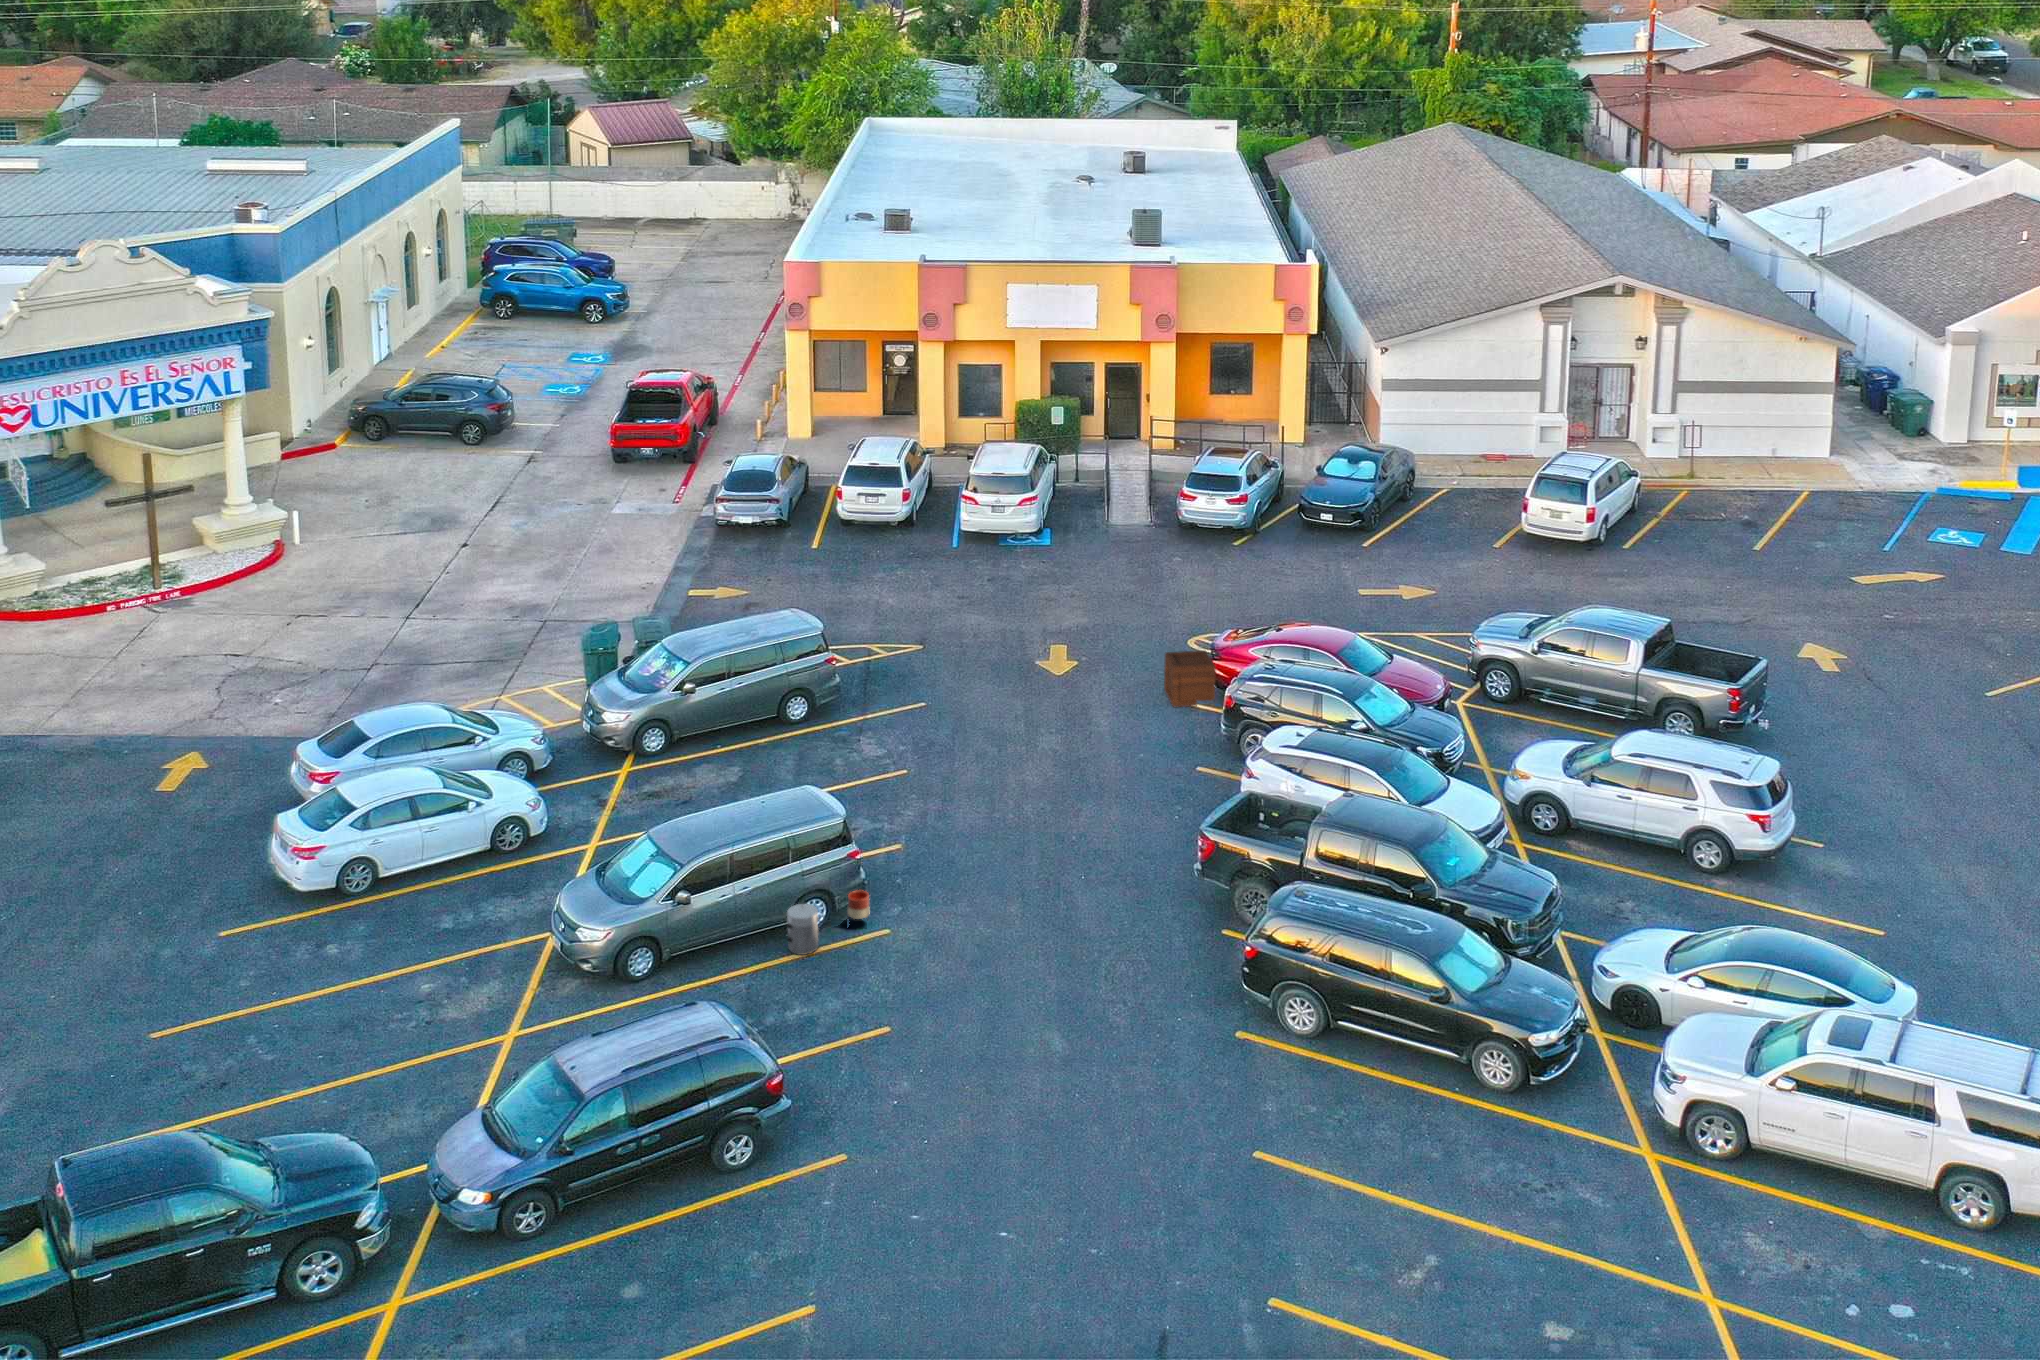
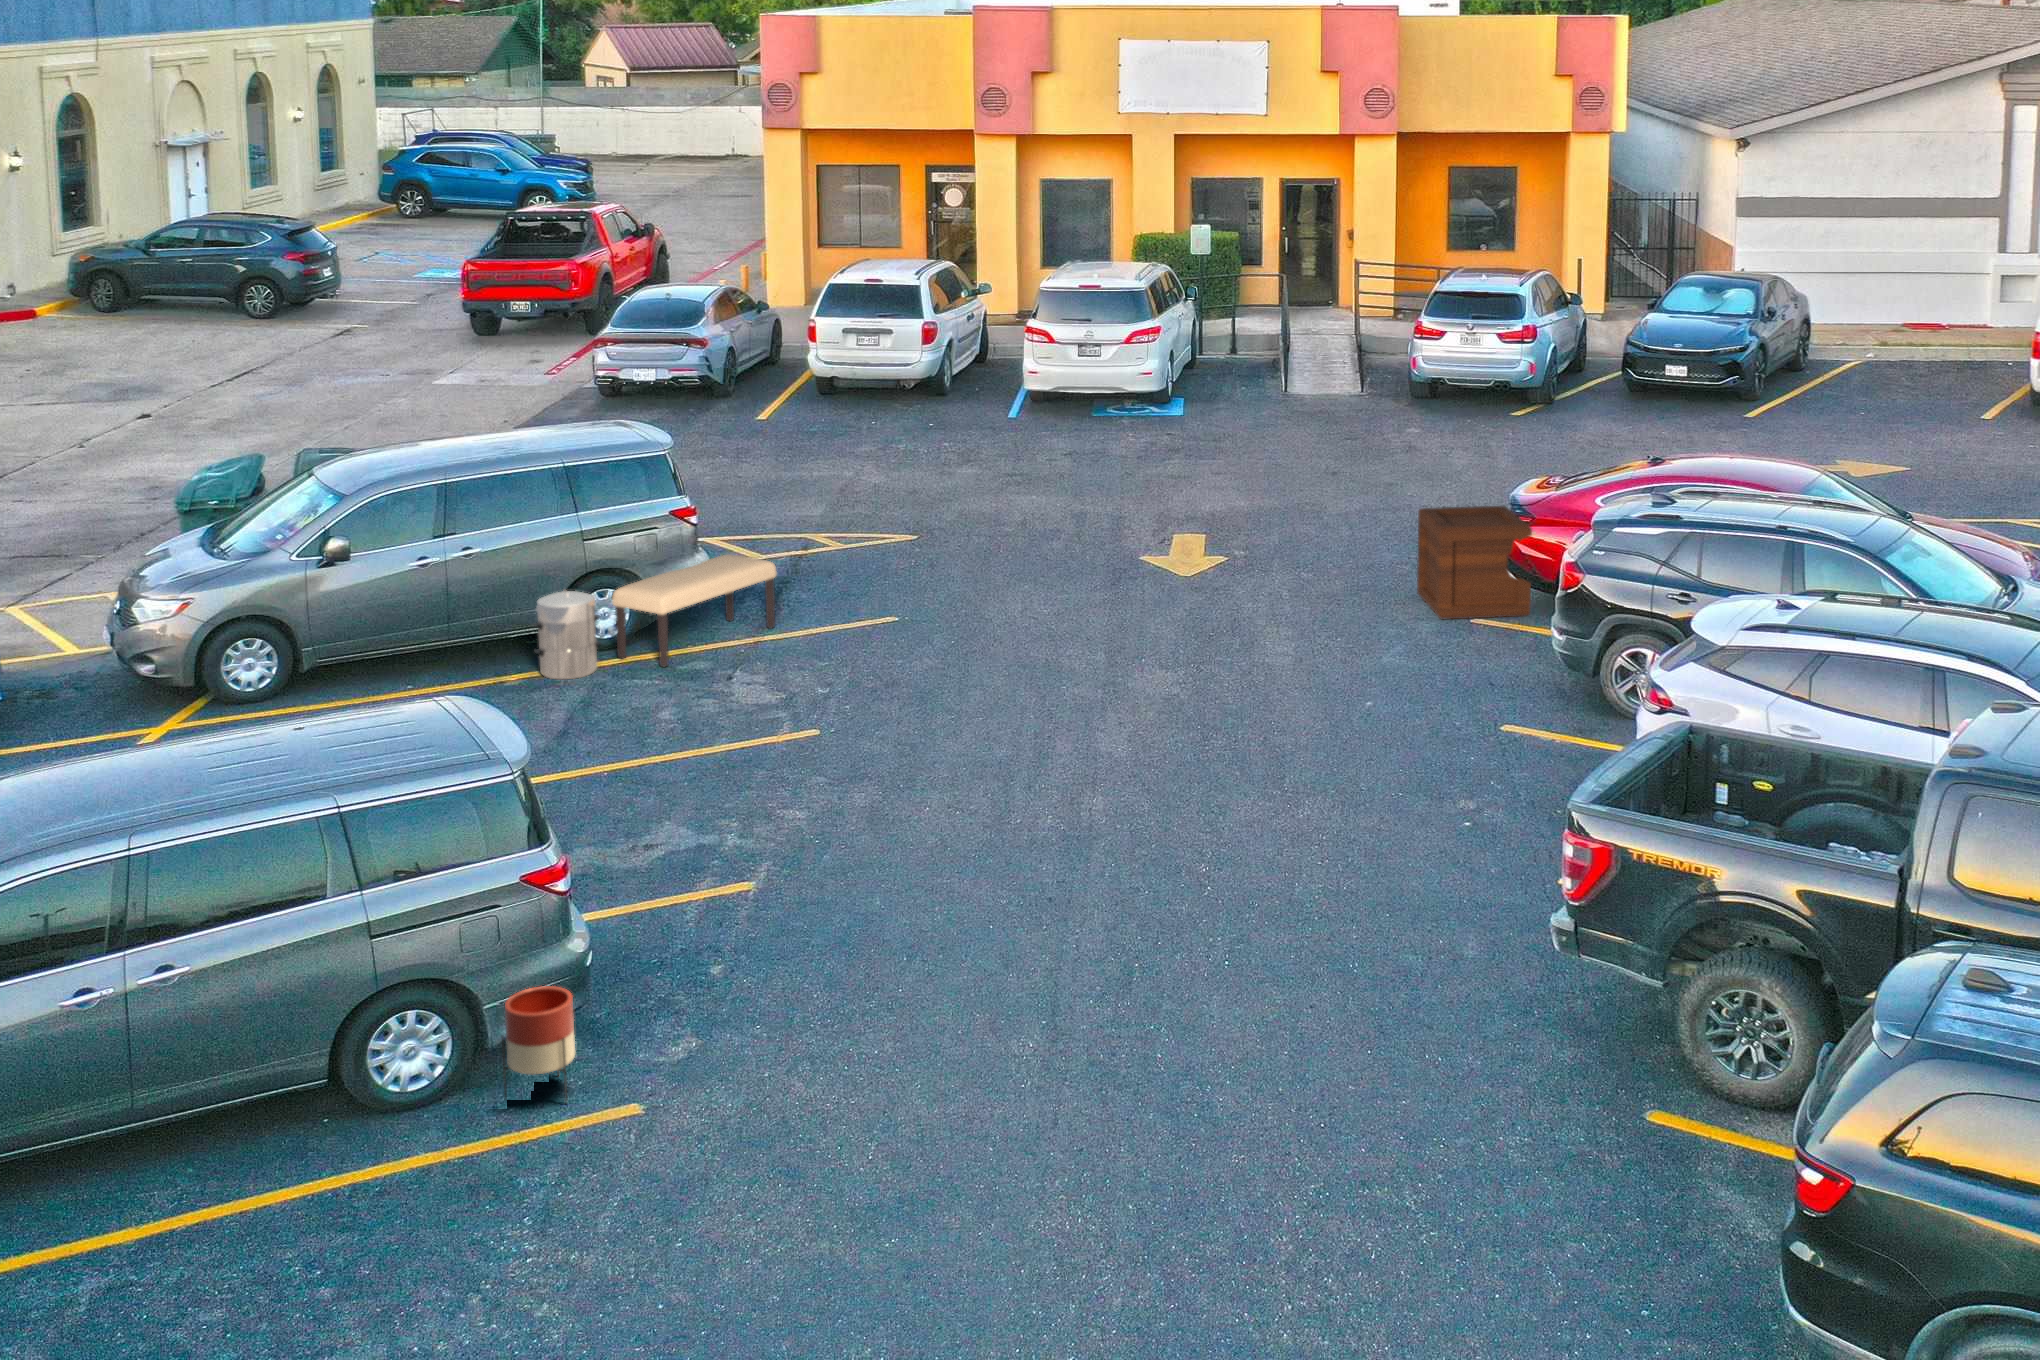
bench: none [805,679,872,737] -> present [612,554,777,667]
waste bin: present [786,904,819,955] -> present [534,590,601,679]

